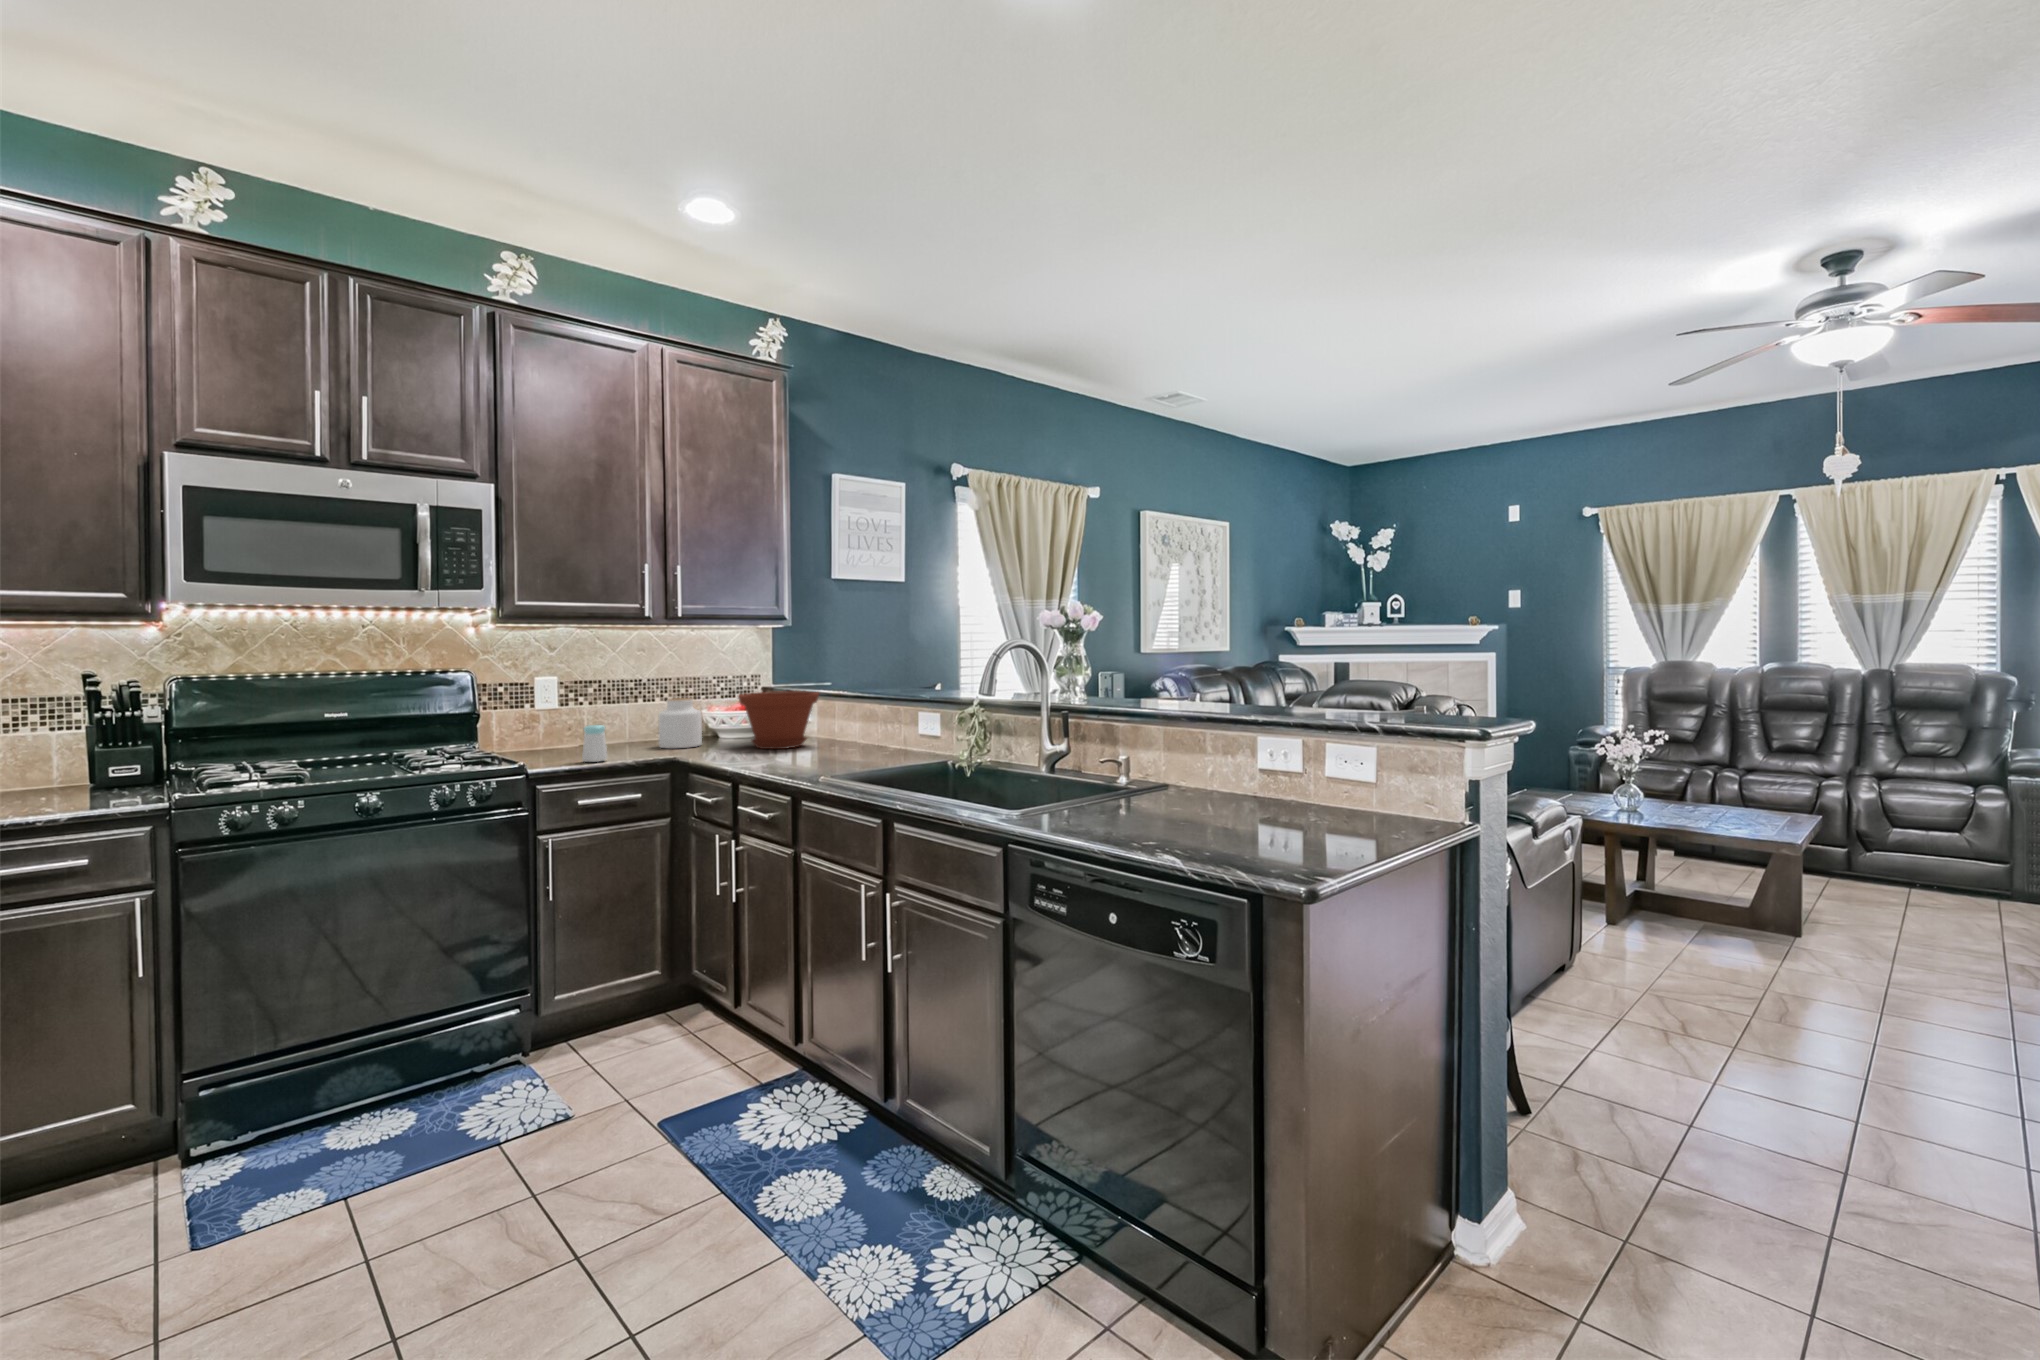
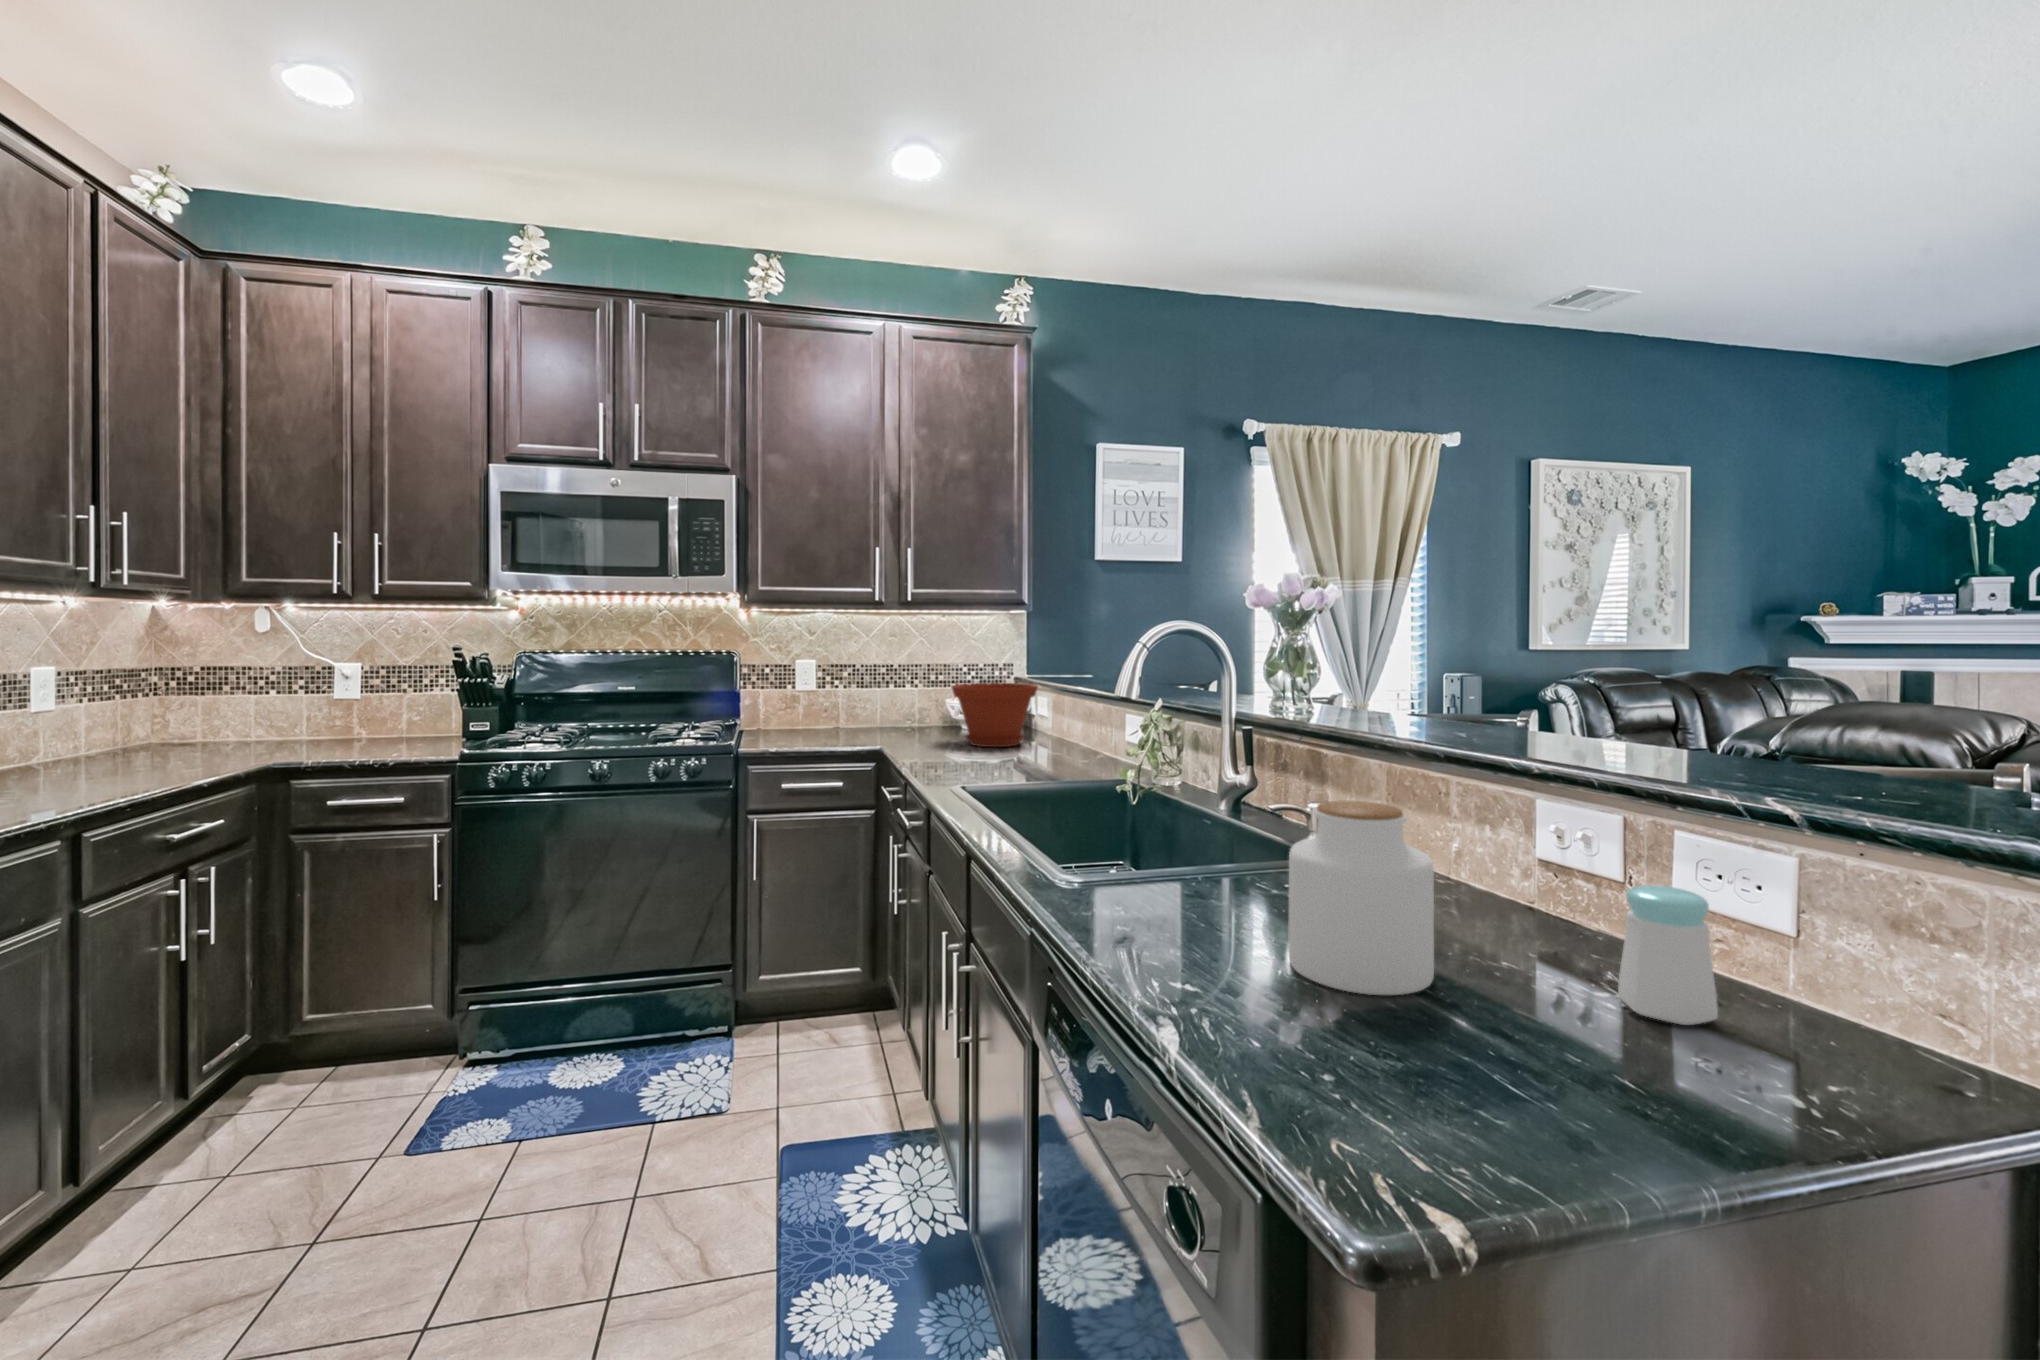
jar: present [659,698,702,748] -> present [1288,800,1434,995]
salt shaker: present [582,725,607,762] -> present [1618,885,1718,1025]

